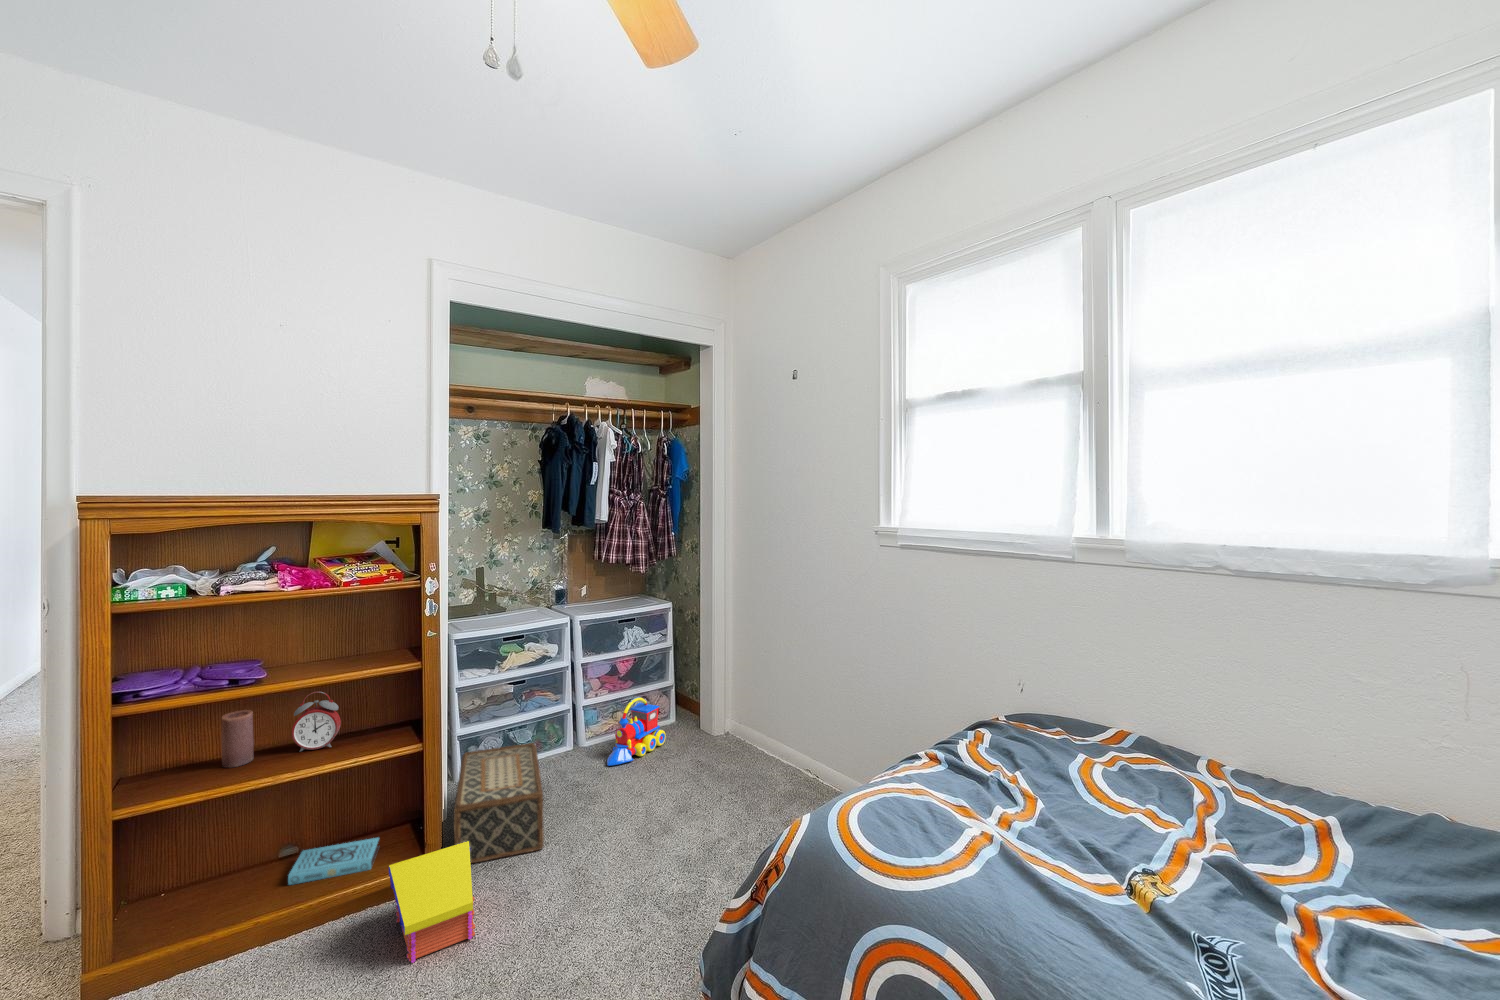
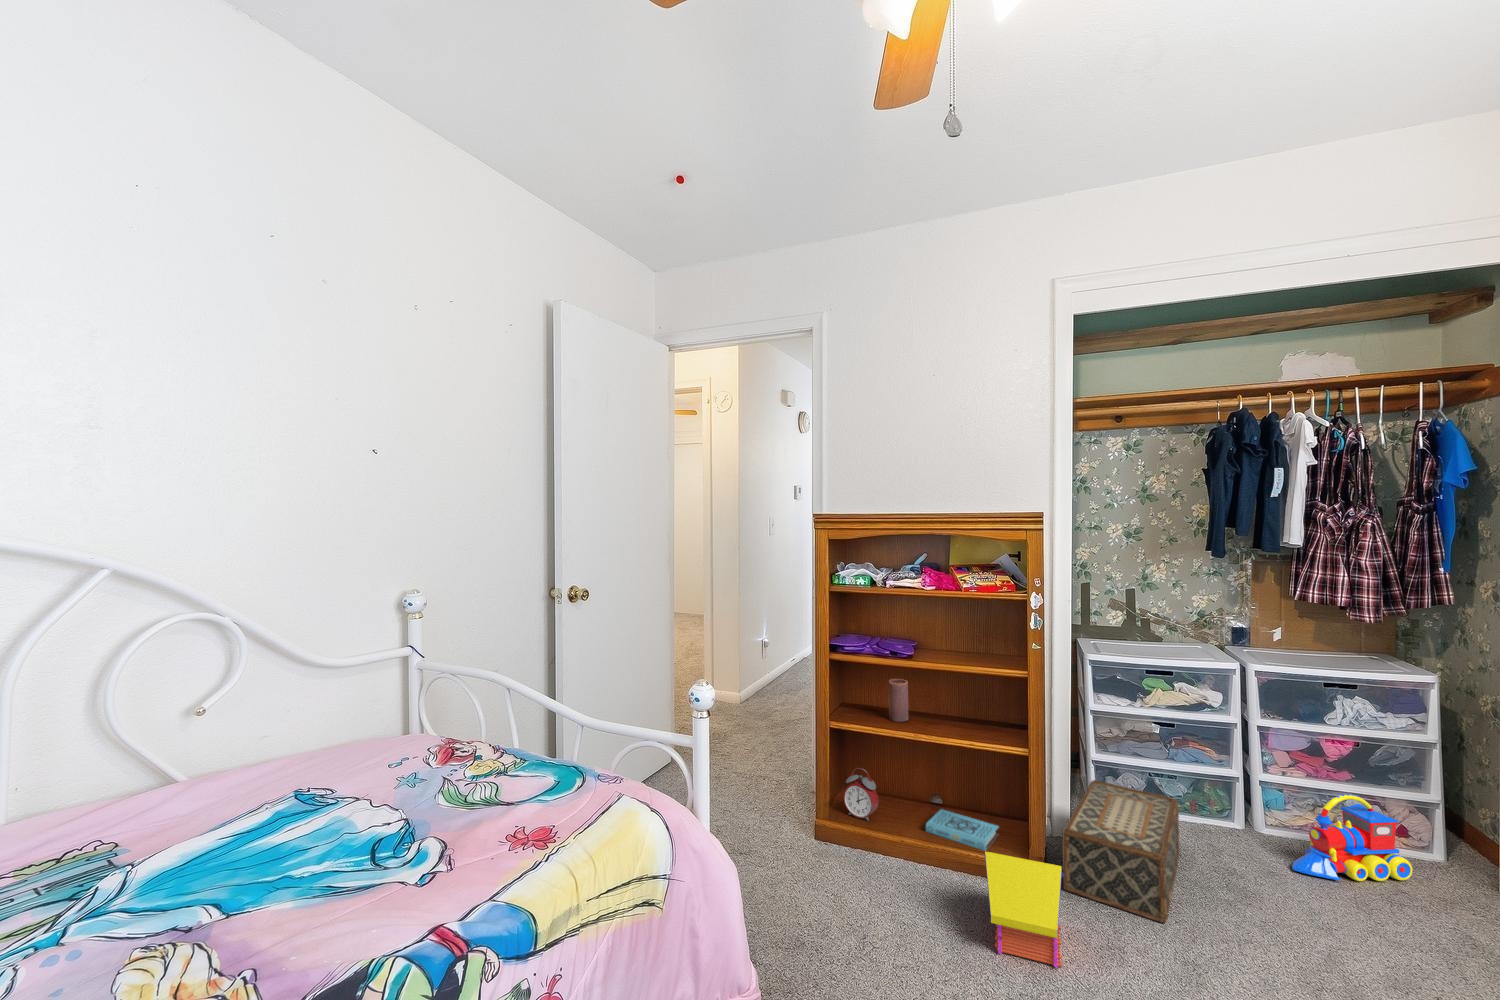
alarm clock: present [292,692,341,752] -> present [843,768,879,821]

